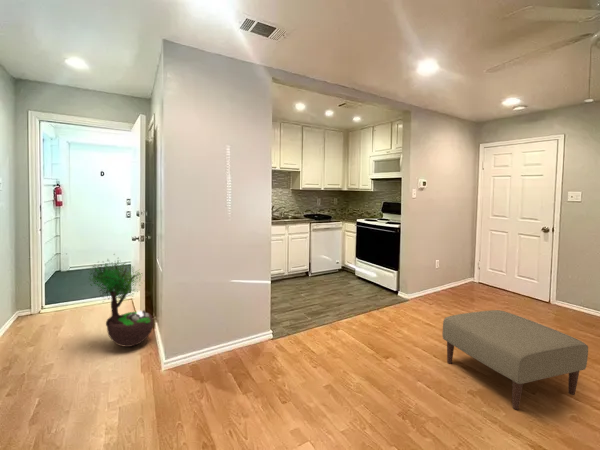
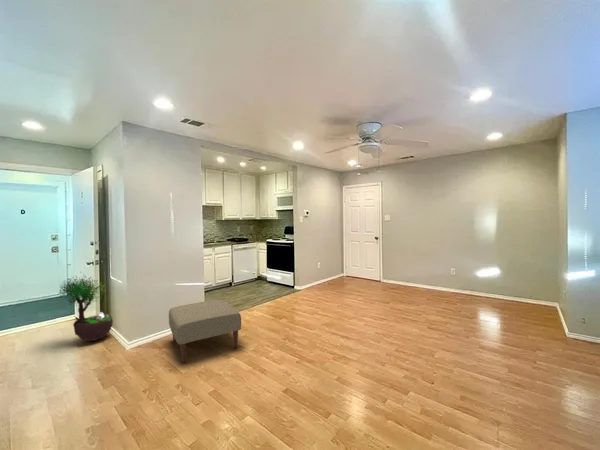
ottoman: present [443,310,588,410] -> present [169,300,241,363]

